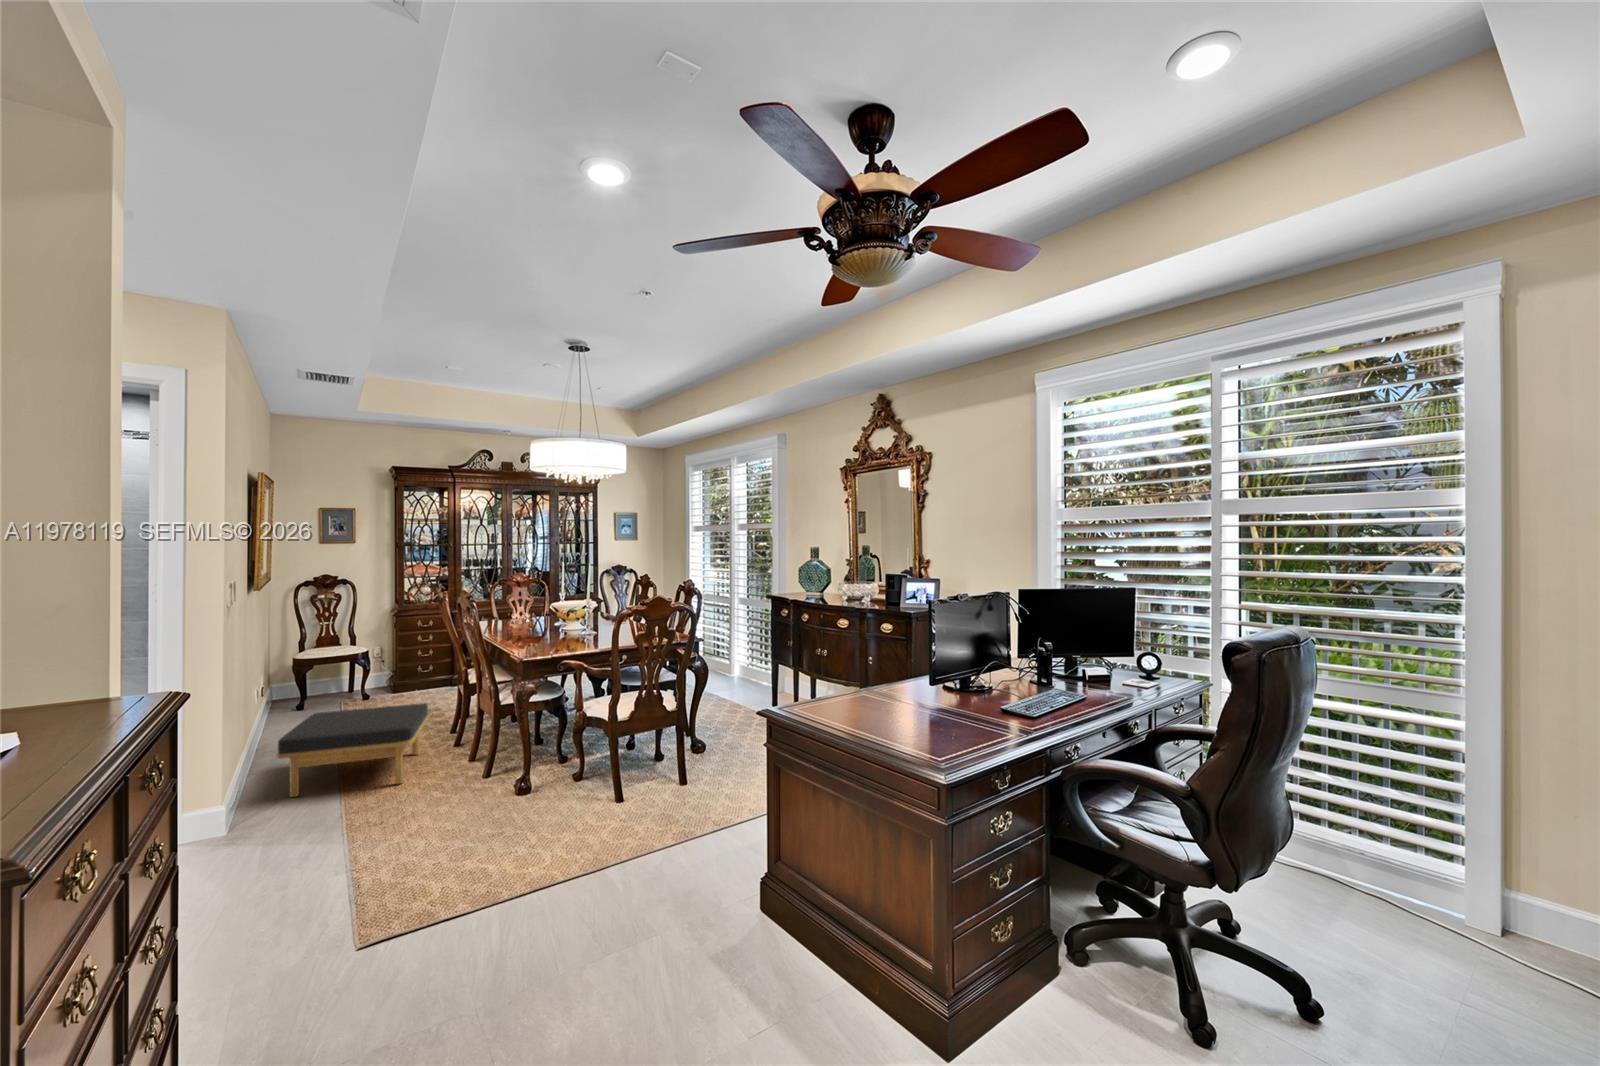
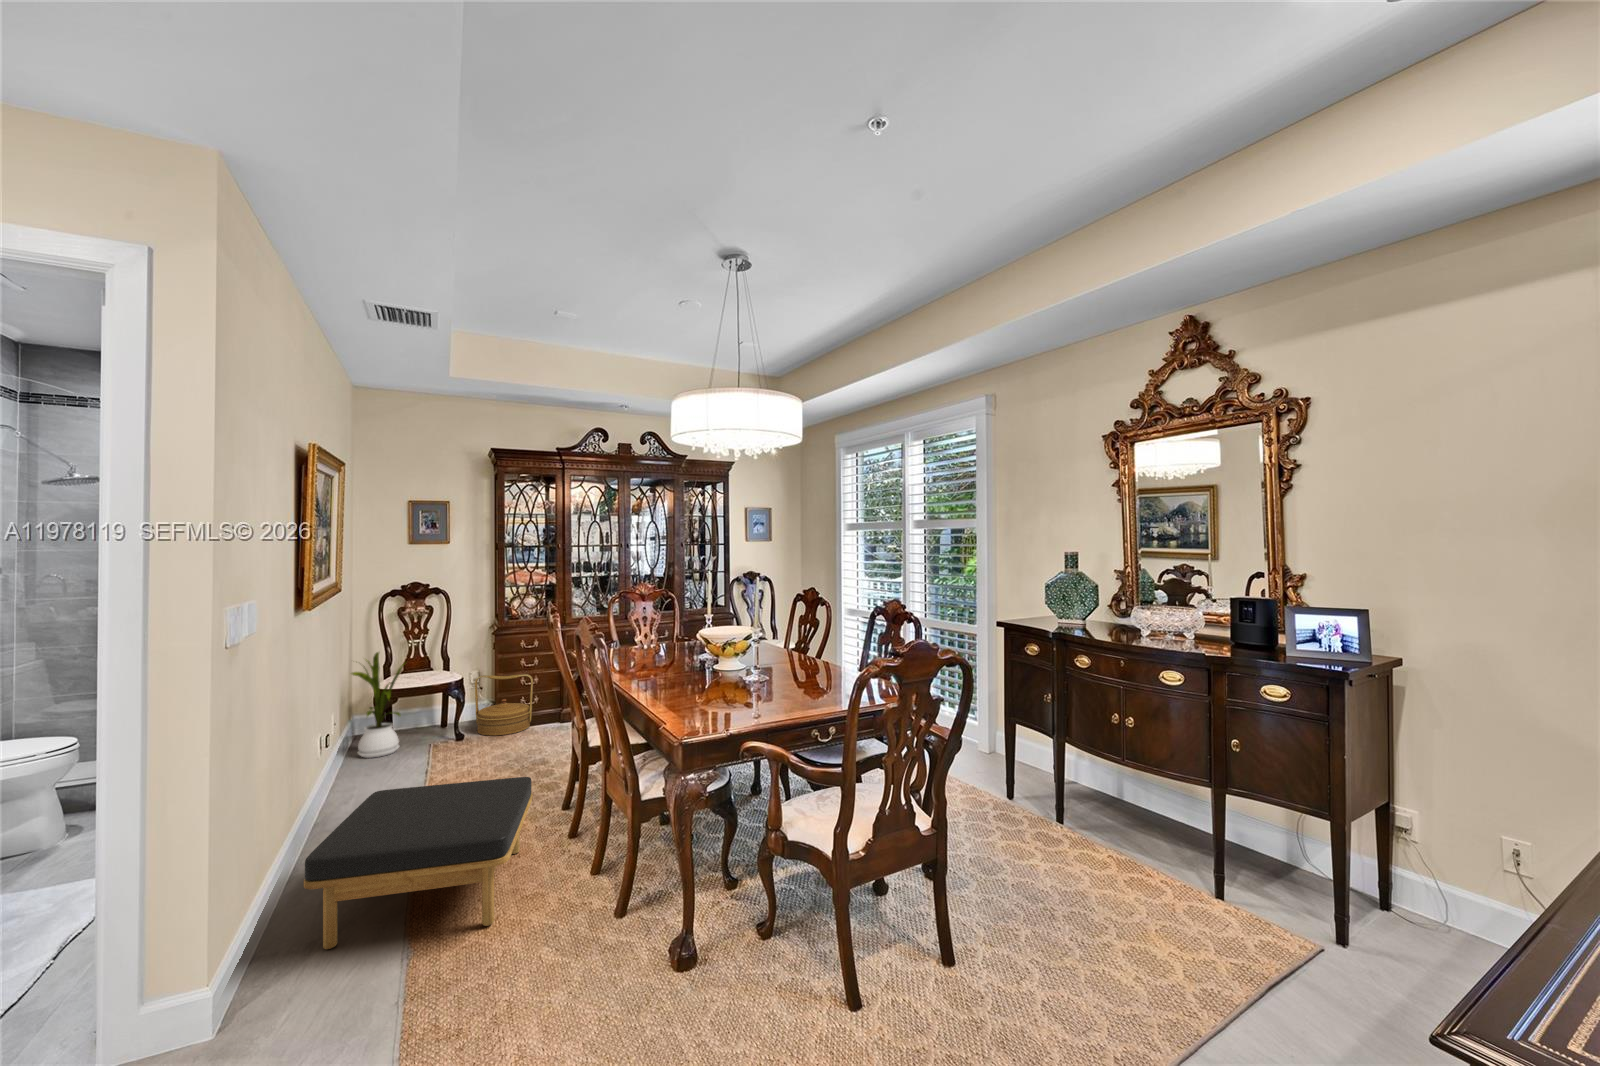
house plant: none [274,627,323,712] -> present [352,652,404,758]
woven basket: none [378,648,428,696] -> present [475,674,533,736]

